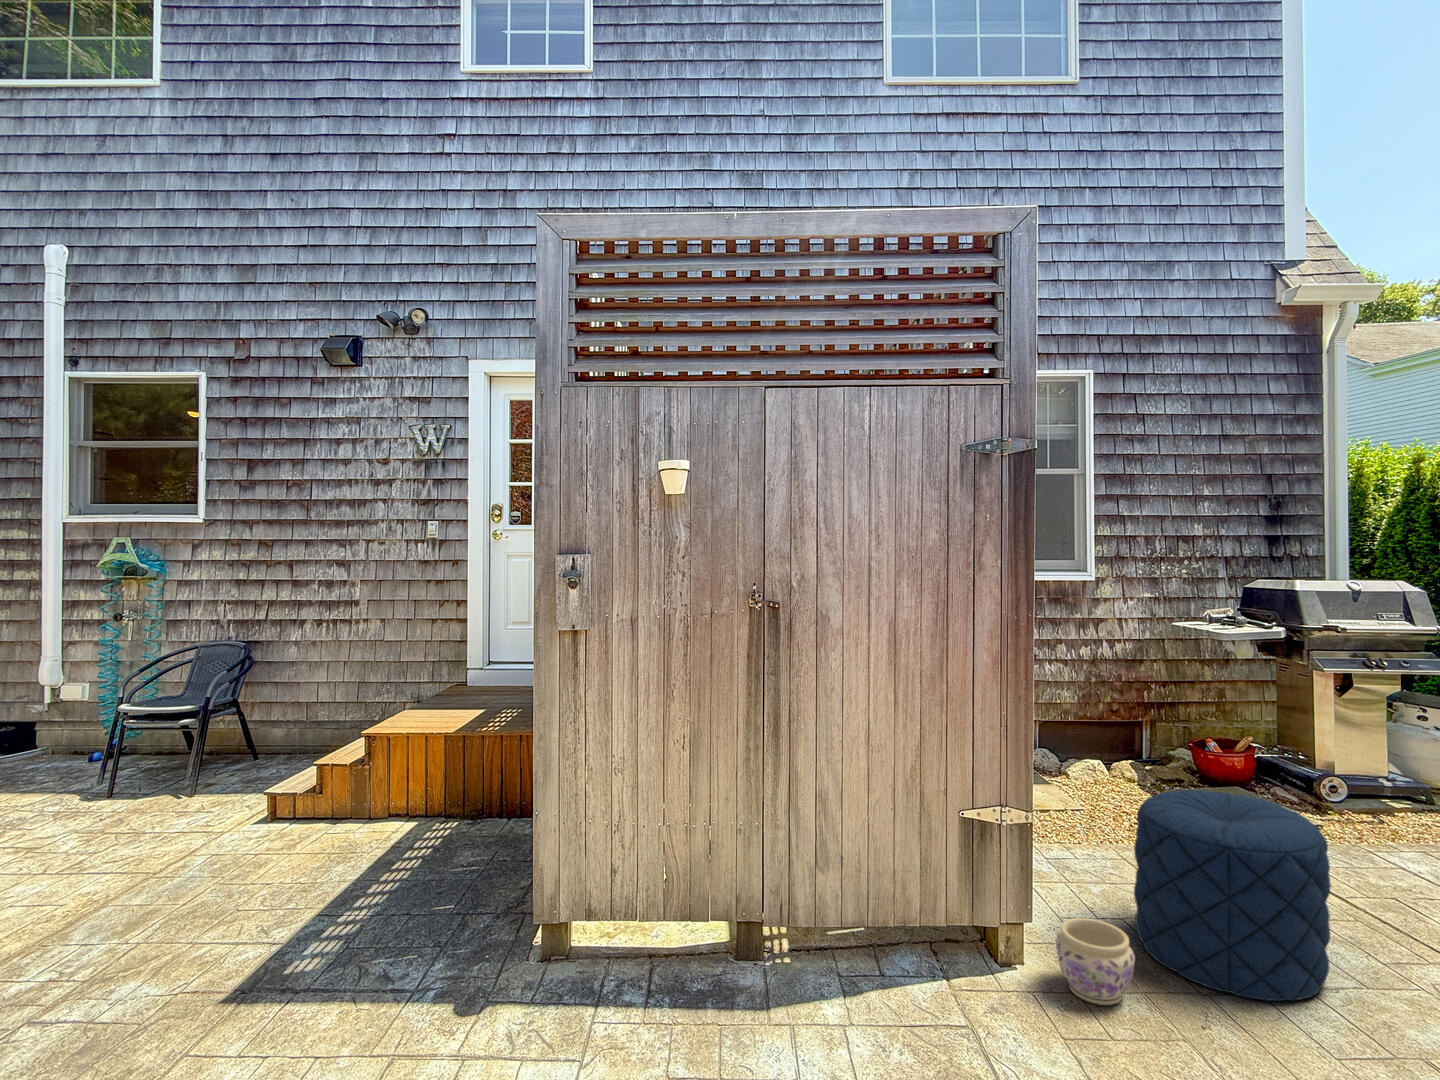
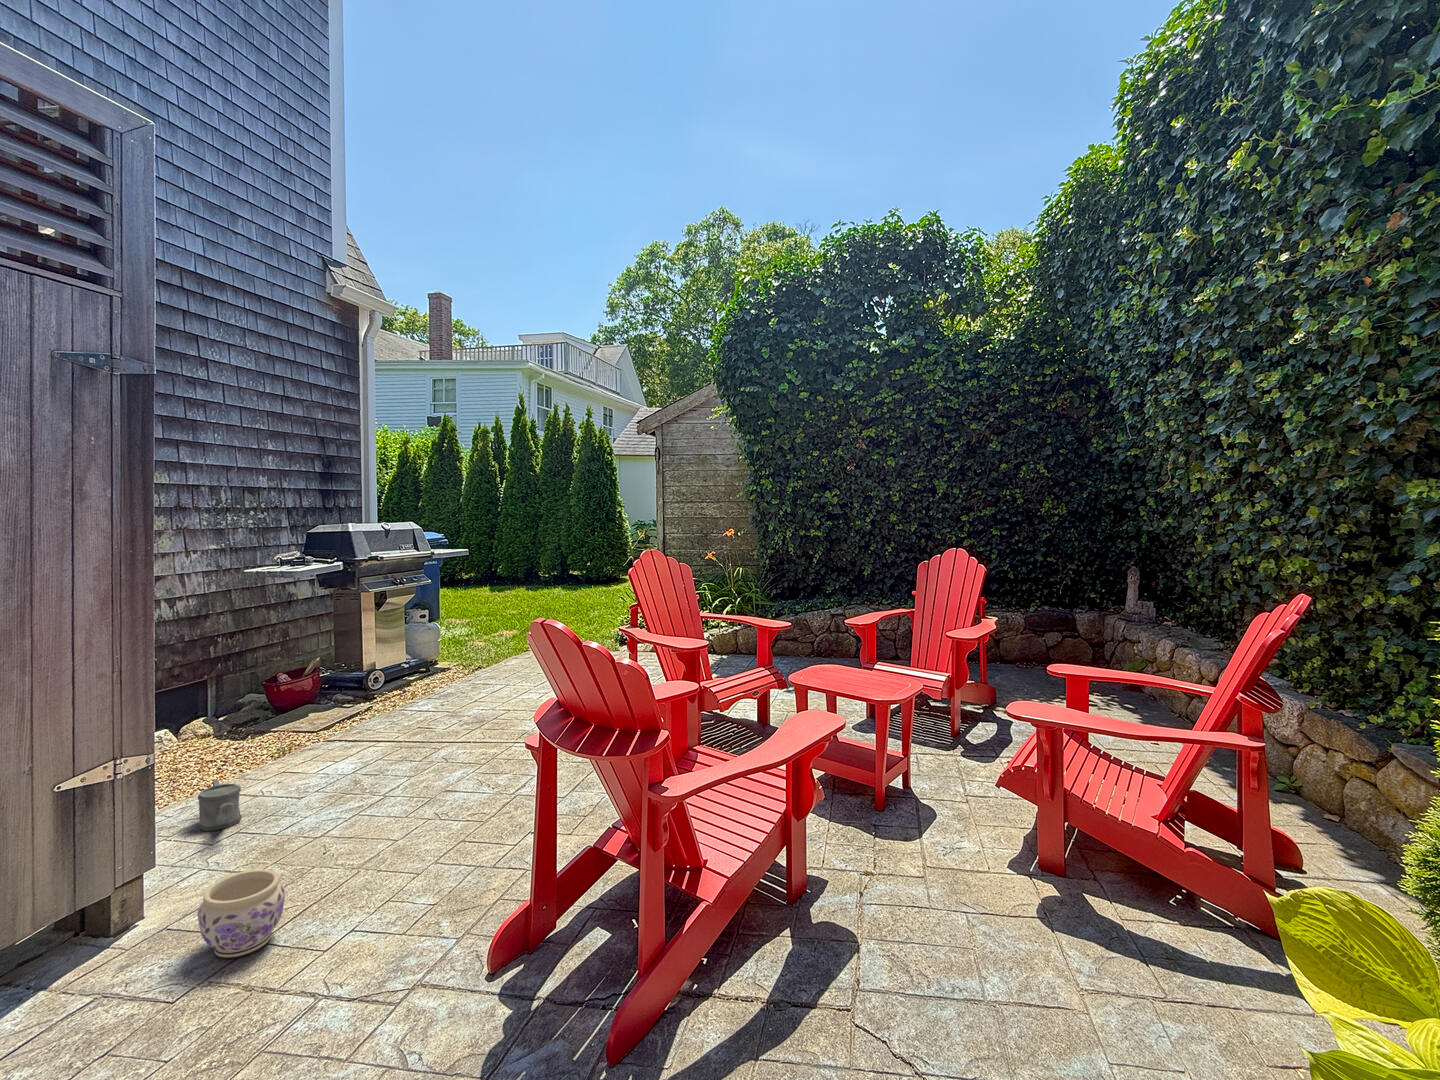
pouf: present [1134,790,1331,1001] -> none [262,708,422,885]
watering can: none [1095,826,1134,877] -> present [198,780,242,831]

